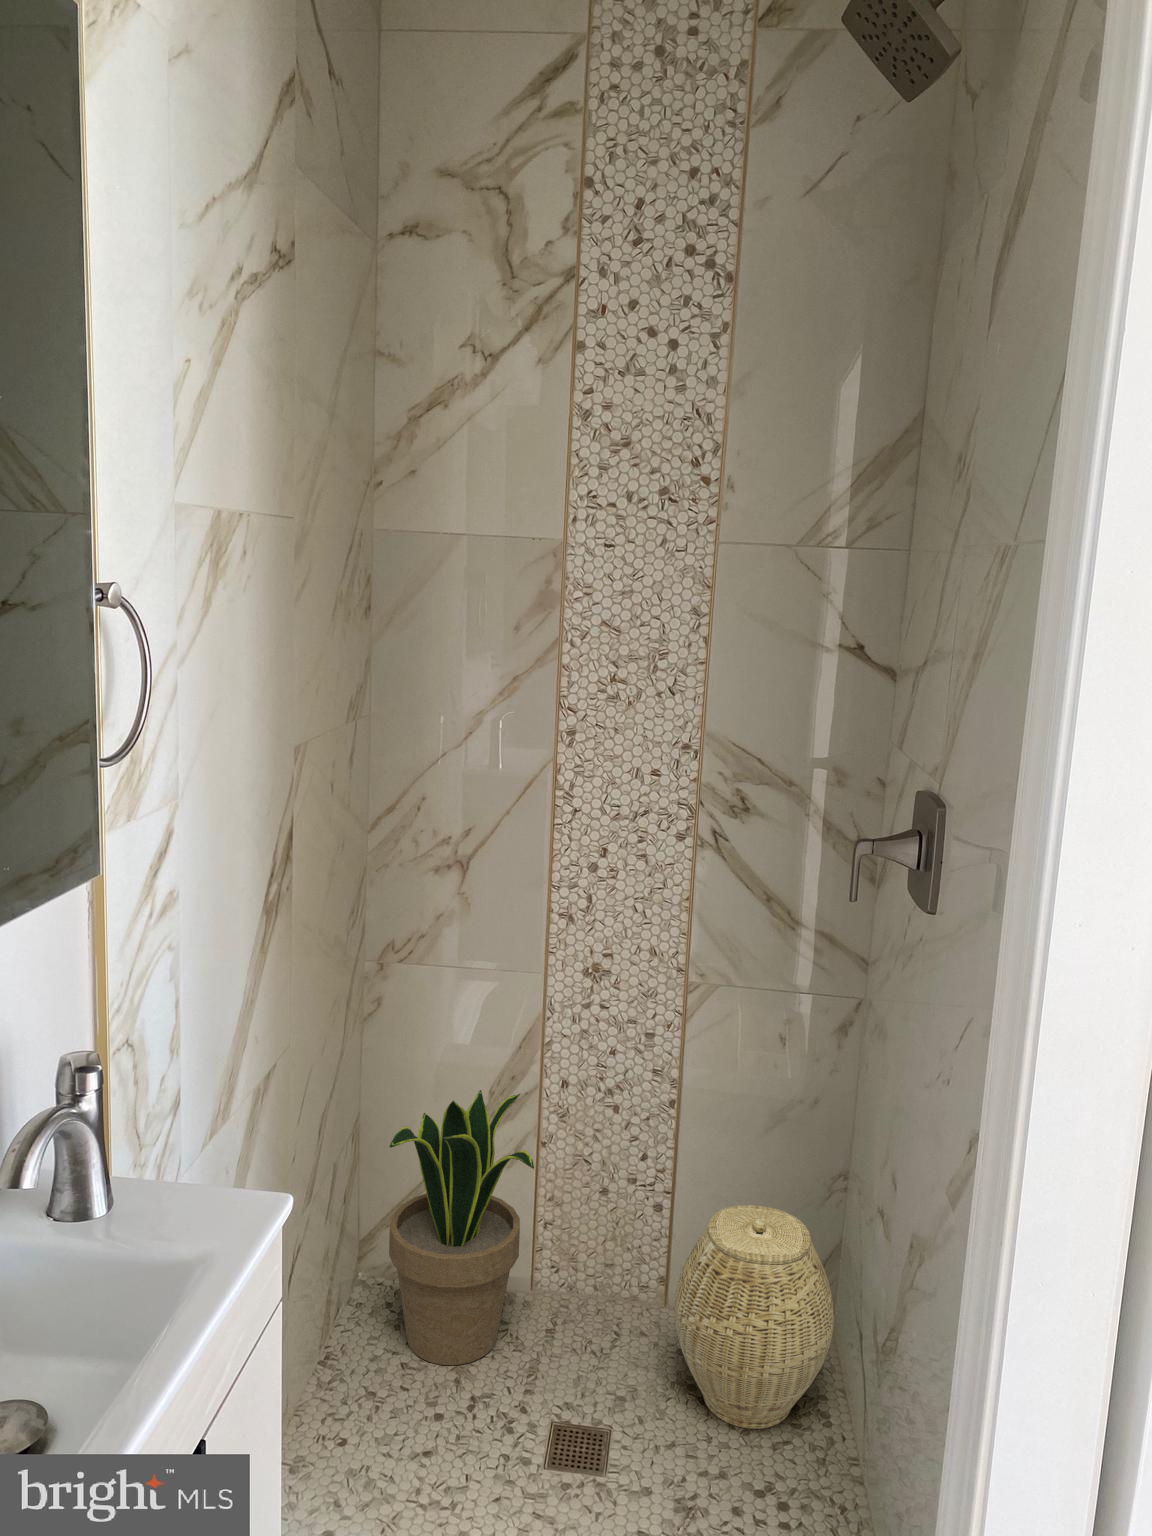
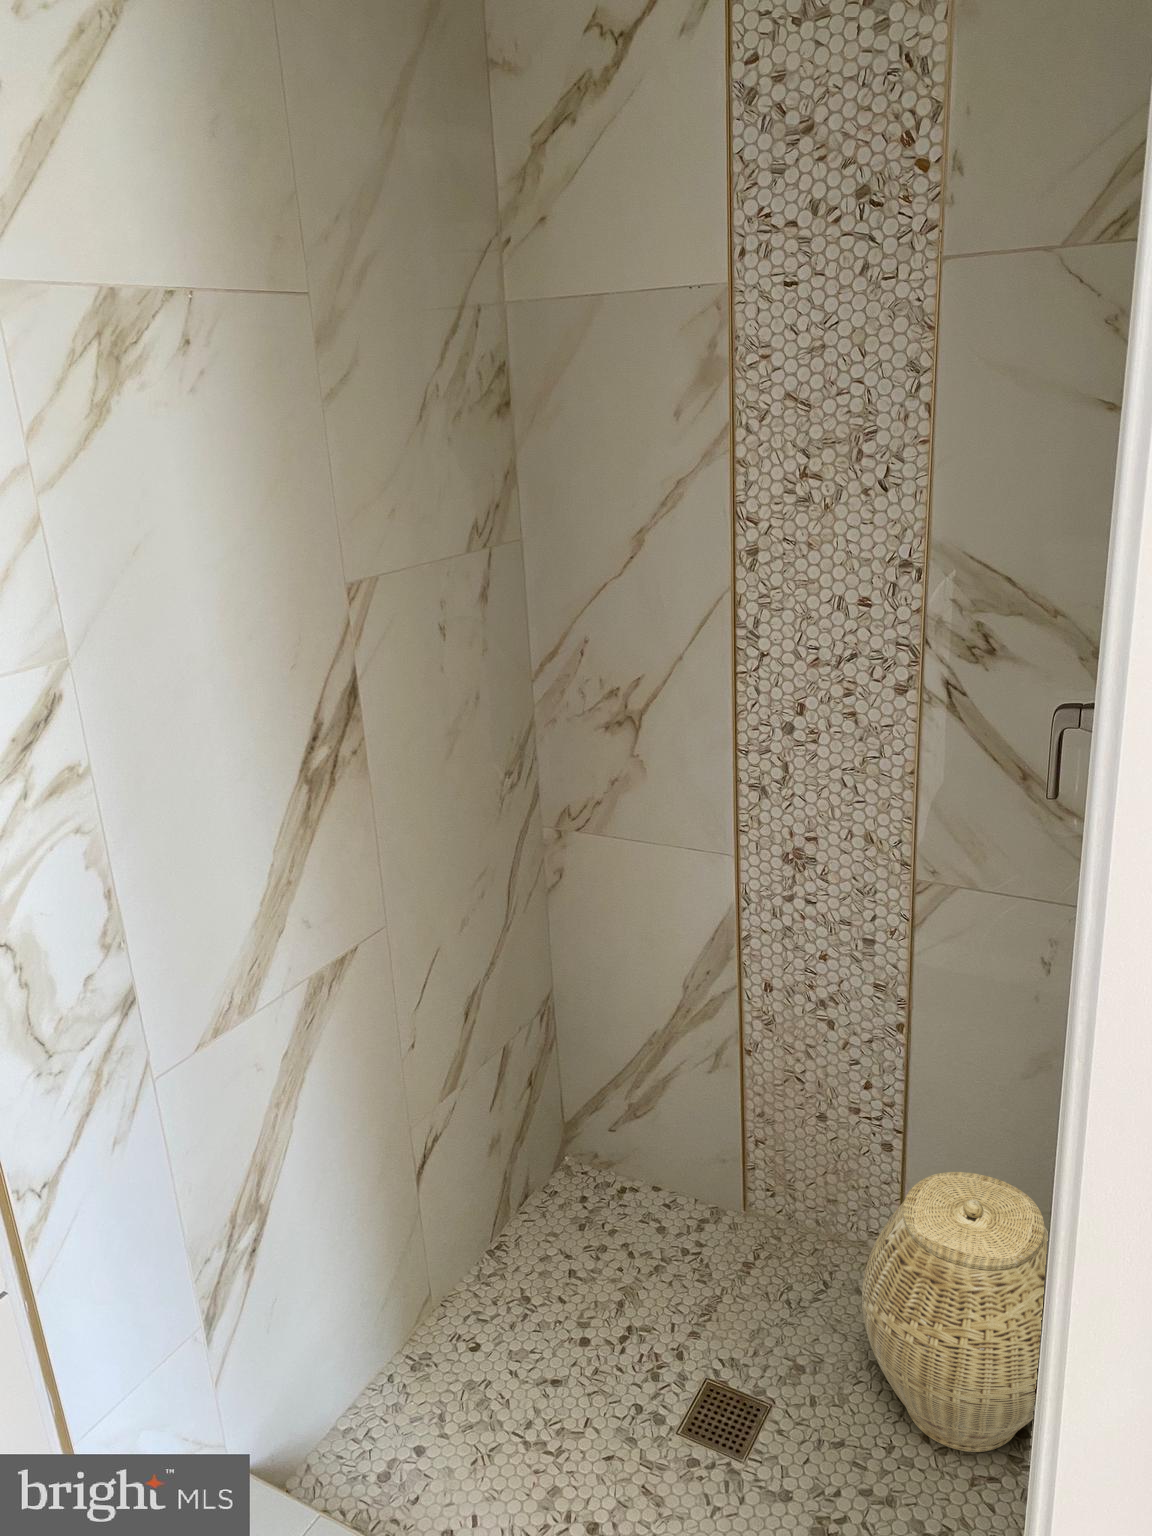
potted plant: present [389,1090,534,1365] -> none [527,985,710,1284]

